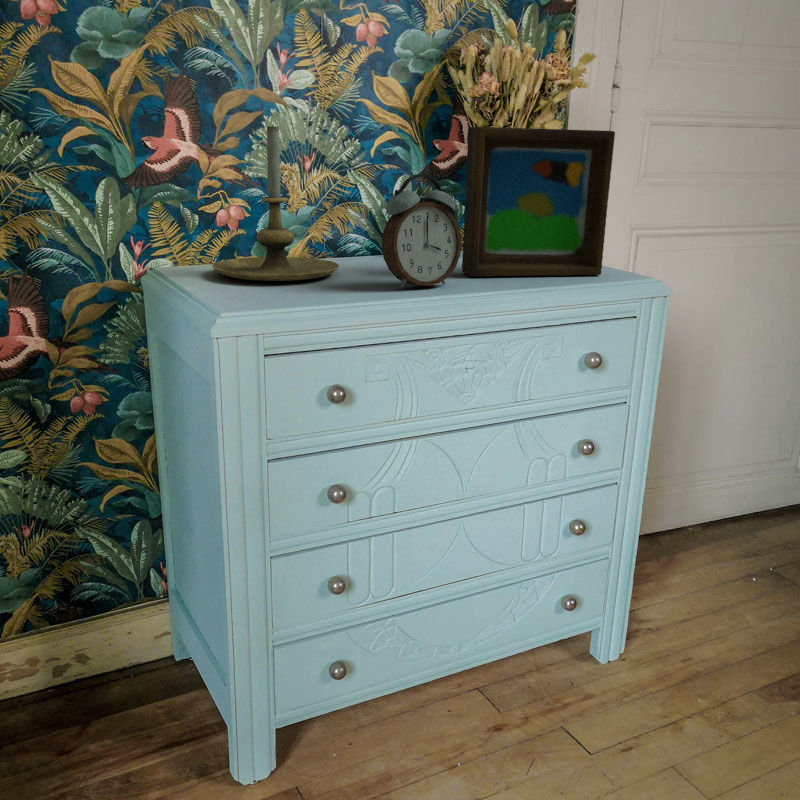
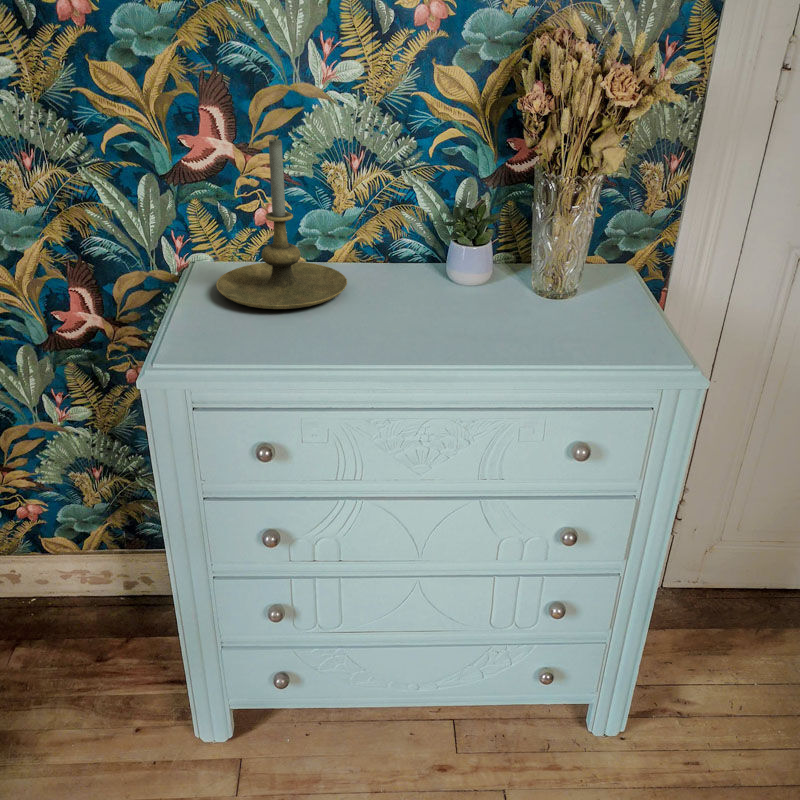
picture frame: present [462,127,615,277] -> none [471,153,671,344]
alarm clock: present [382,174,462,288] -> none [349,217,443,342]

